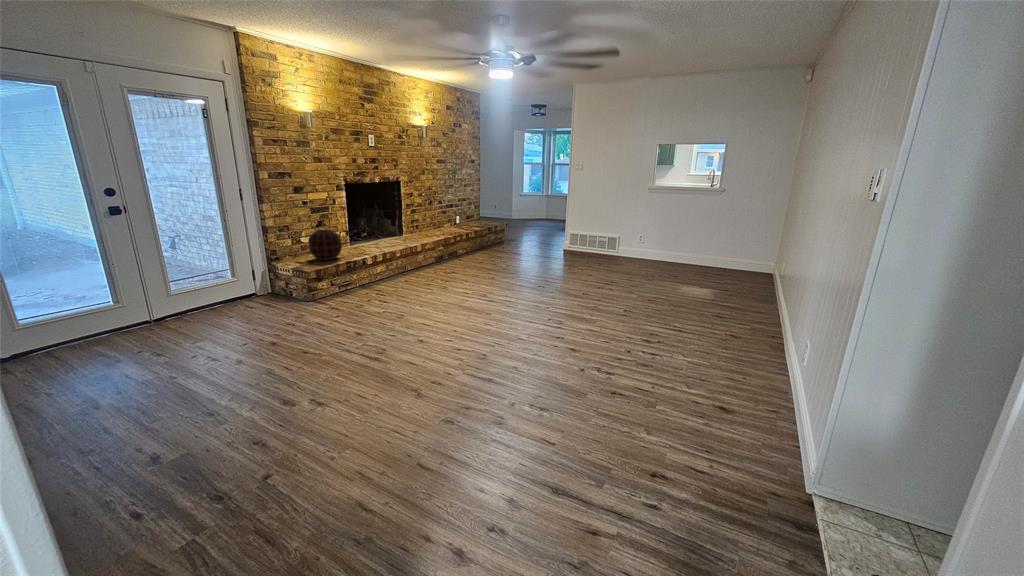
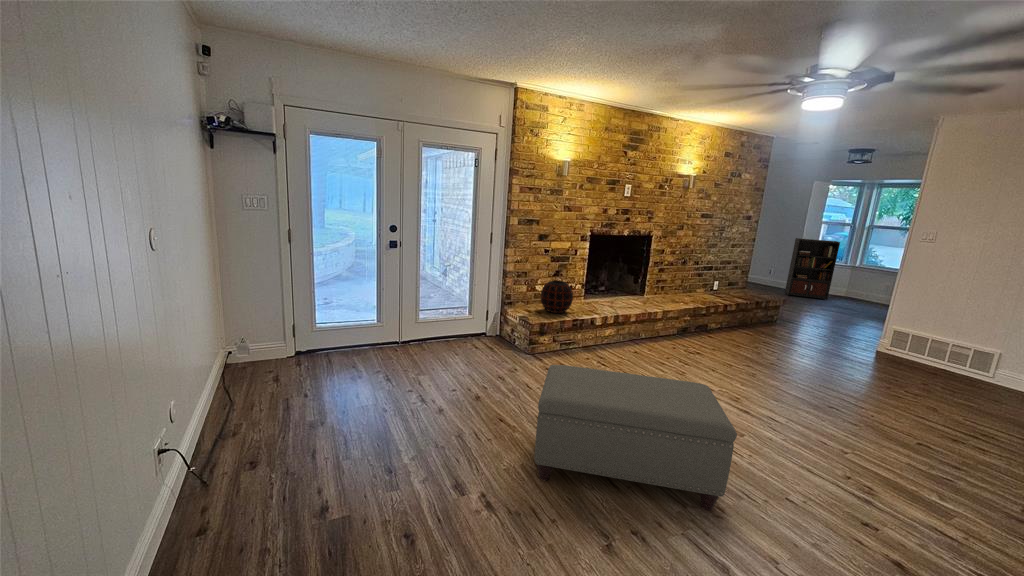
bookcase: none [508,176,537,222] -> present [785,238,840,300]
ottoman: none [342,282,484,377] -> present [535,365,737,511]

